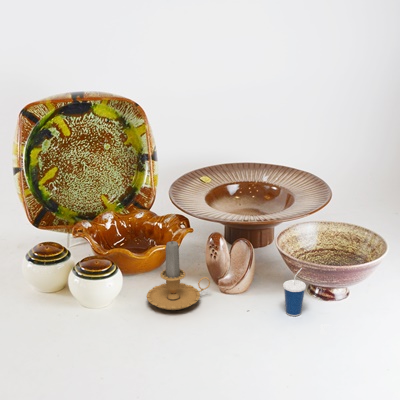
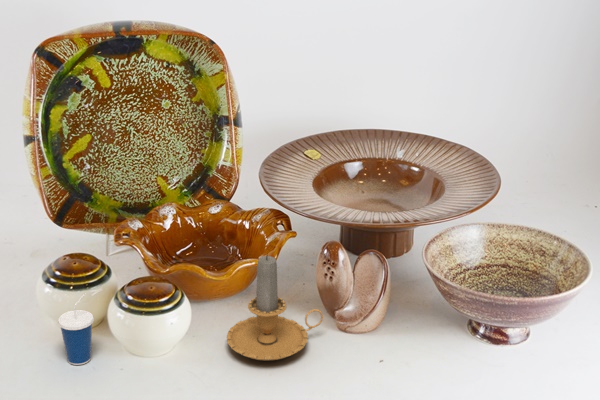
cup: present [283,268,306,316] -> present [58,293,94,365]

